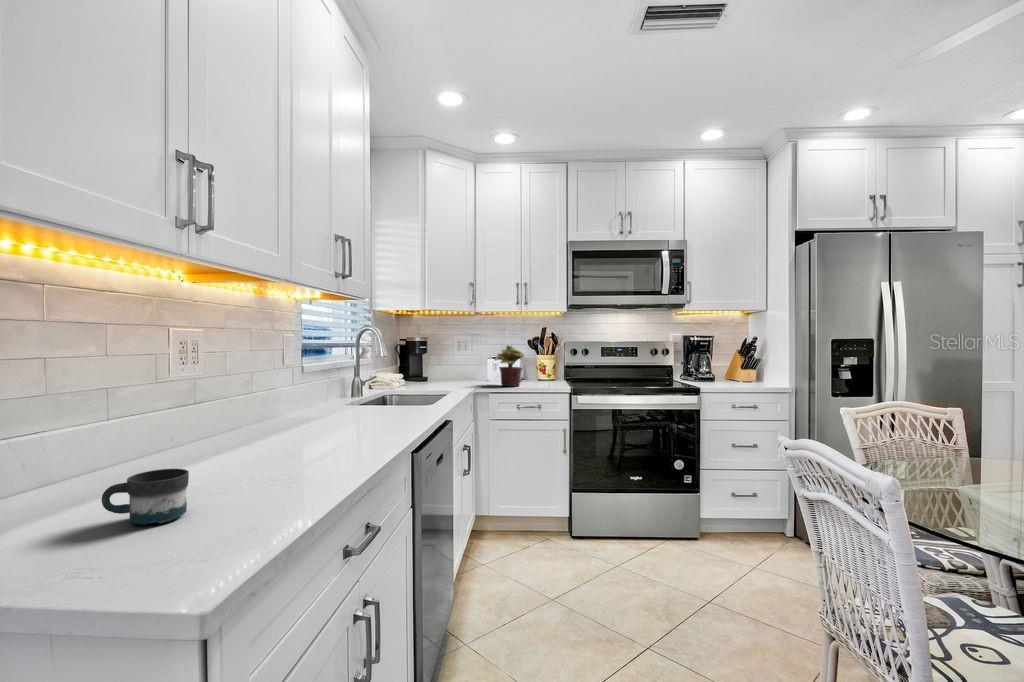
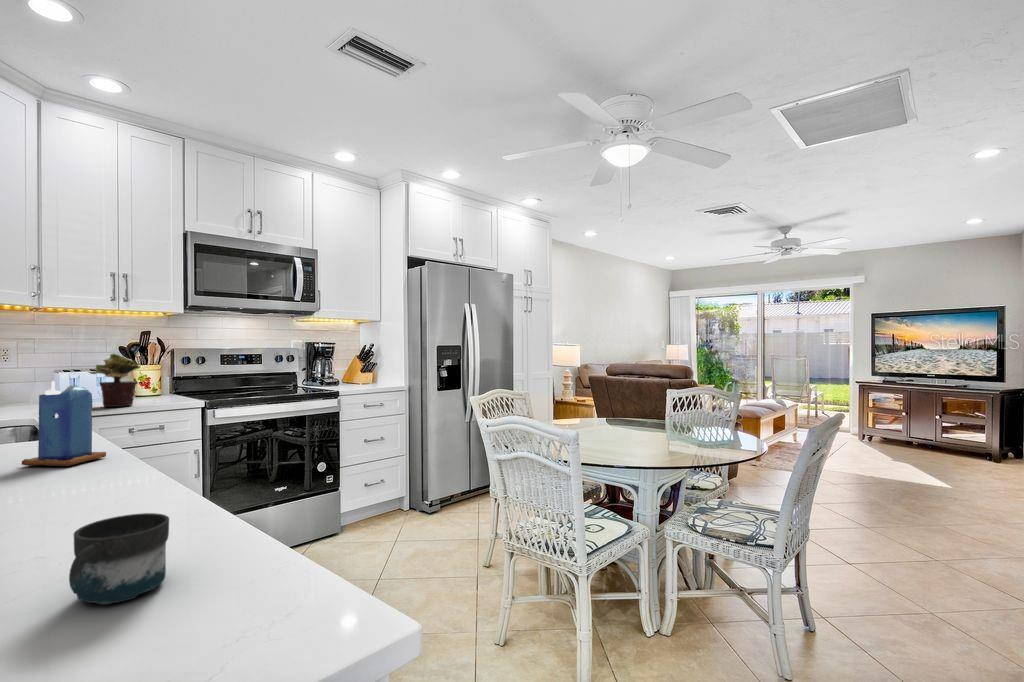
candle: none [356,368,397,428] -> present [22,381,106,466]

